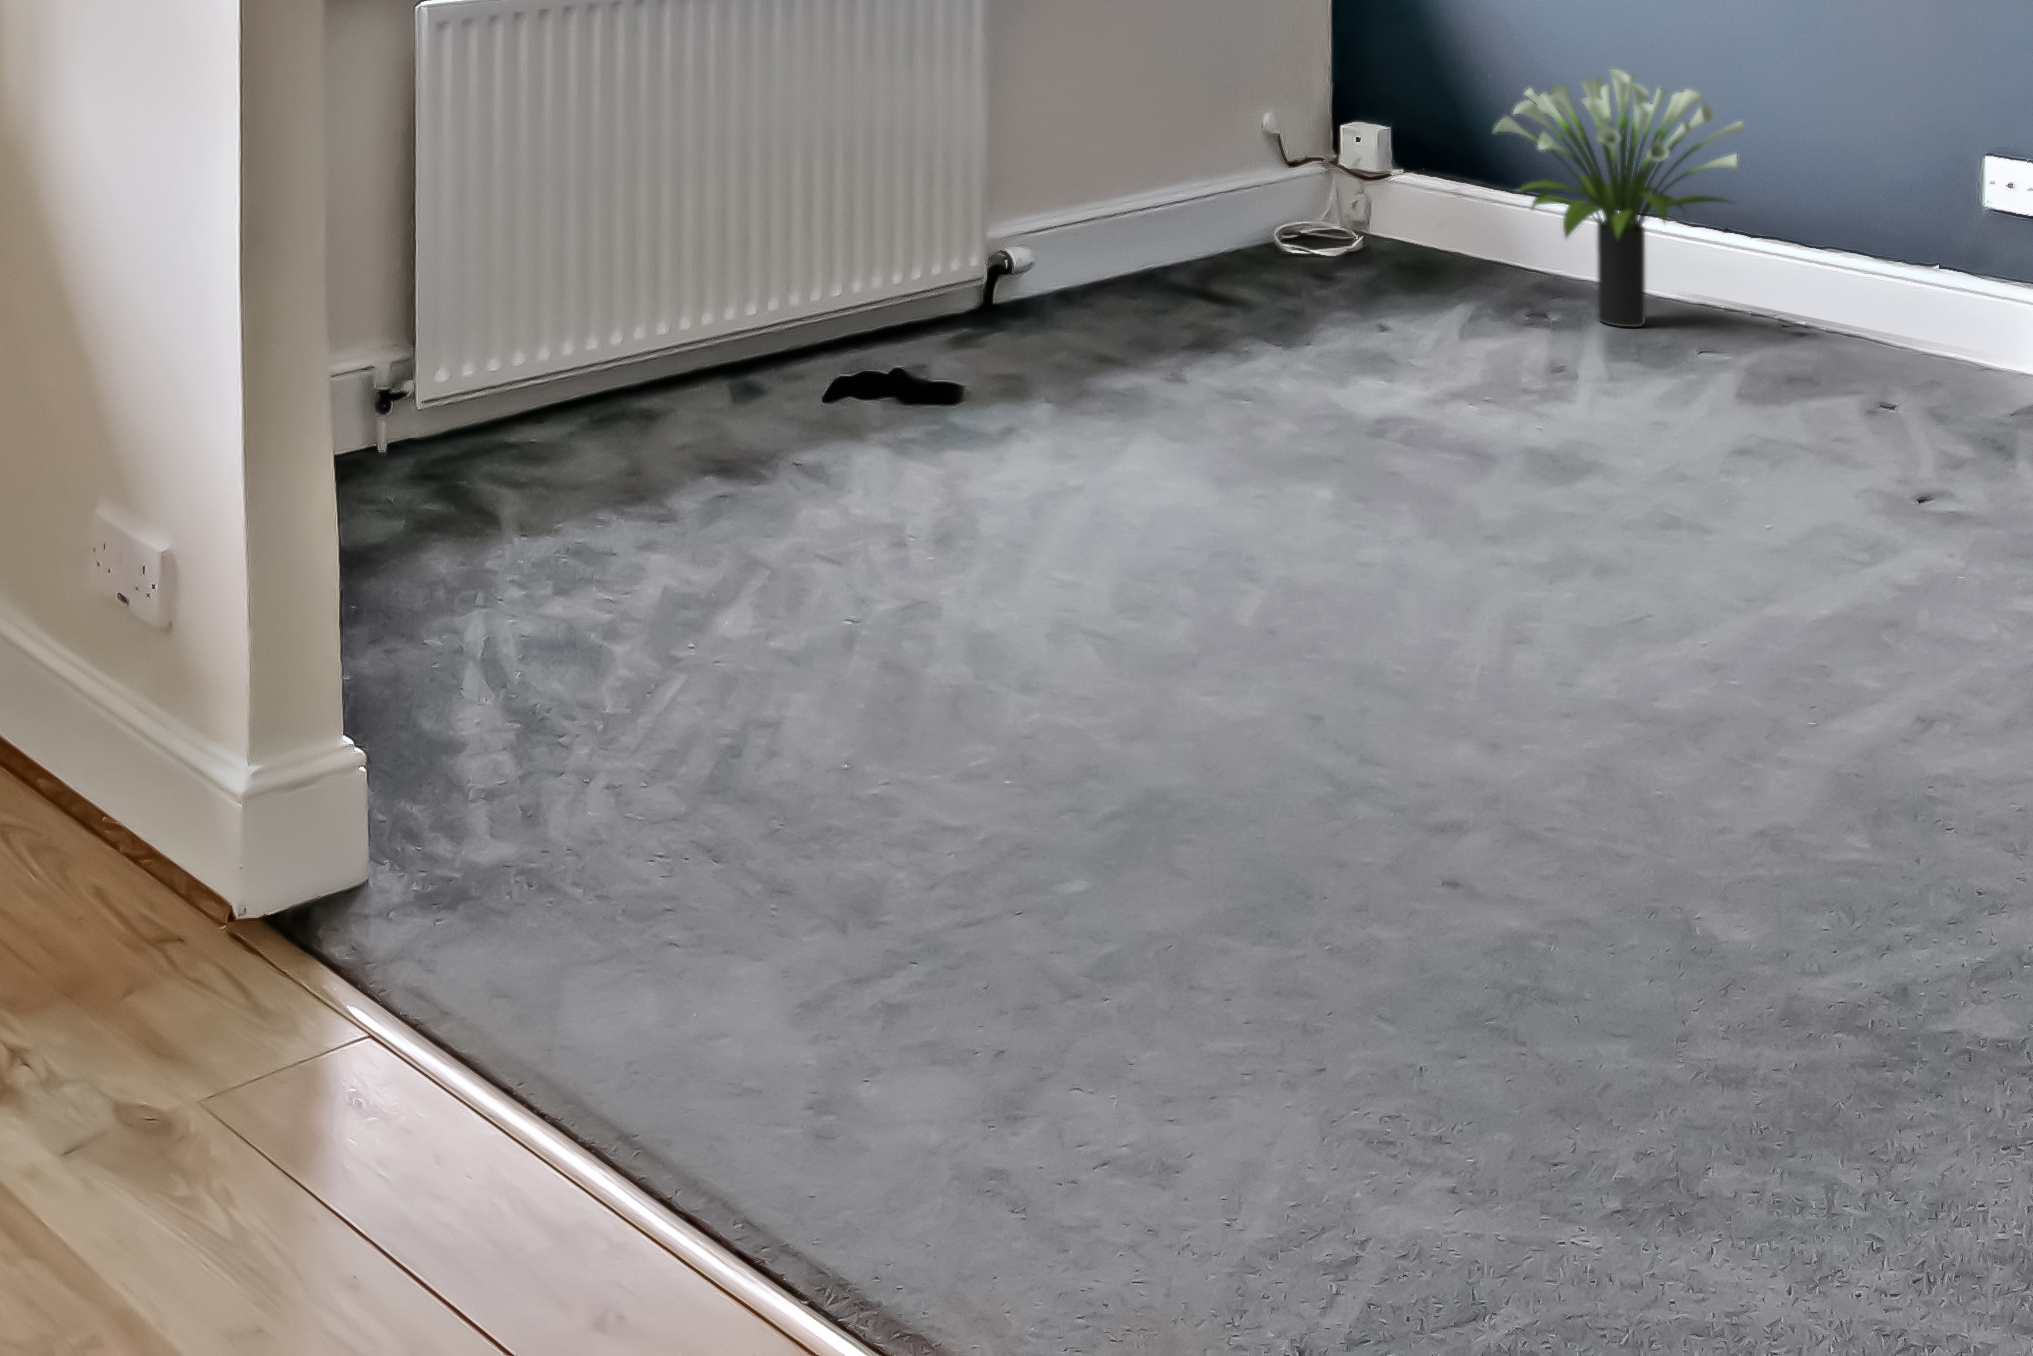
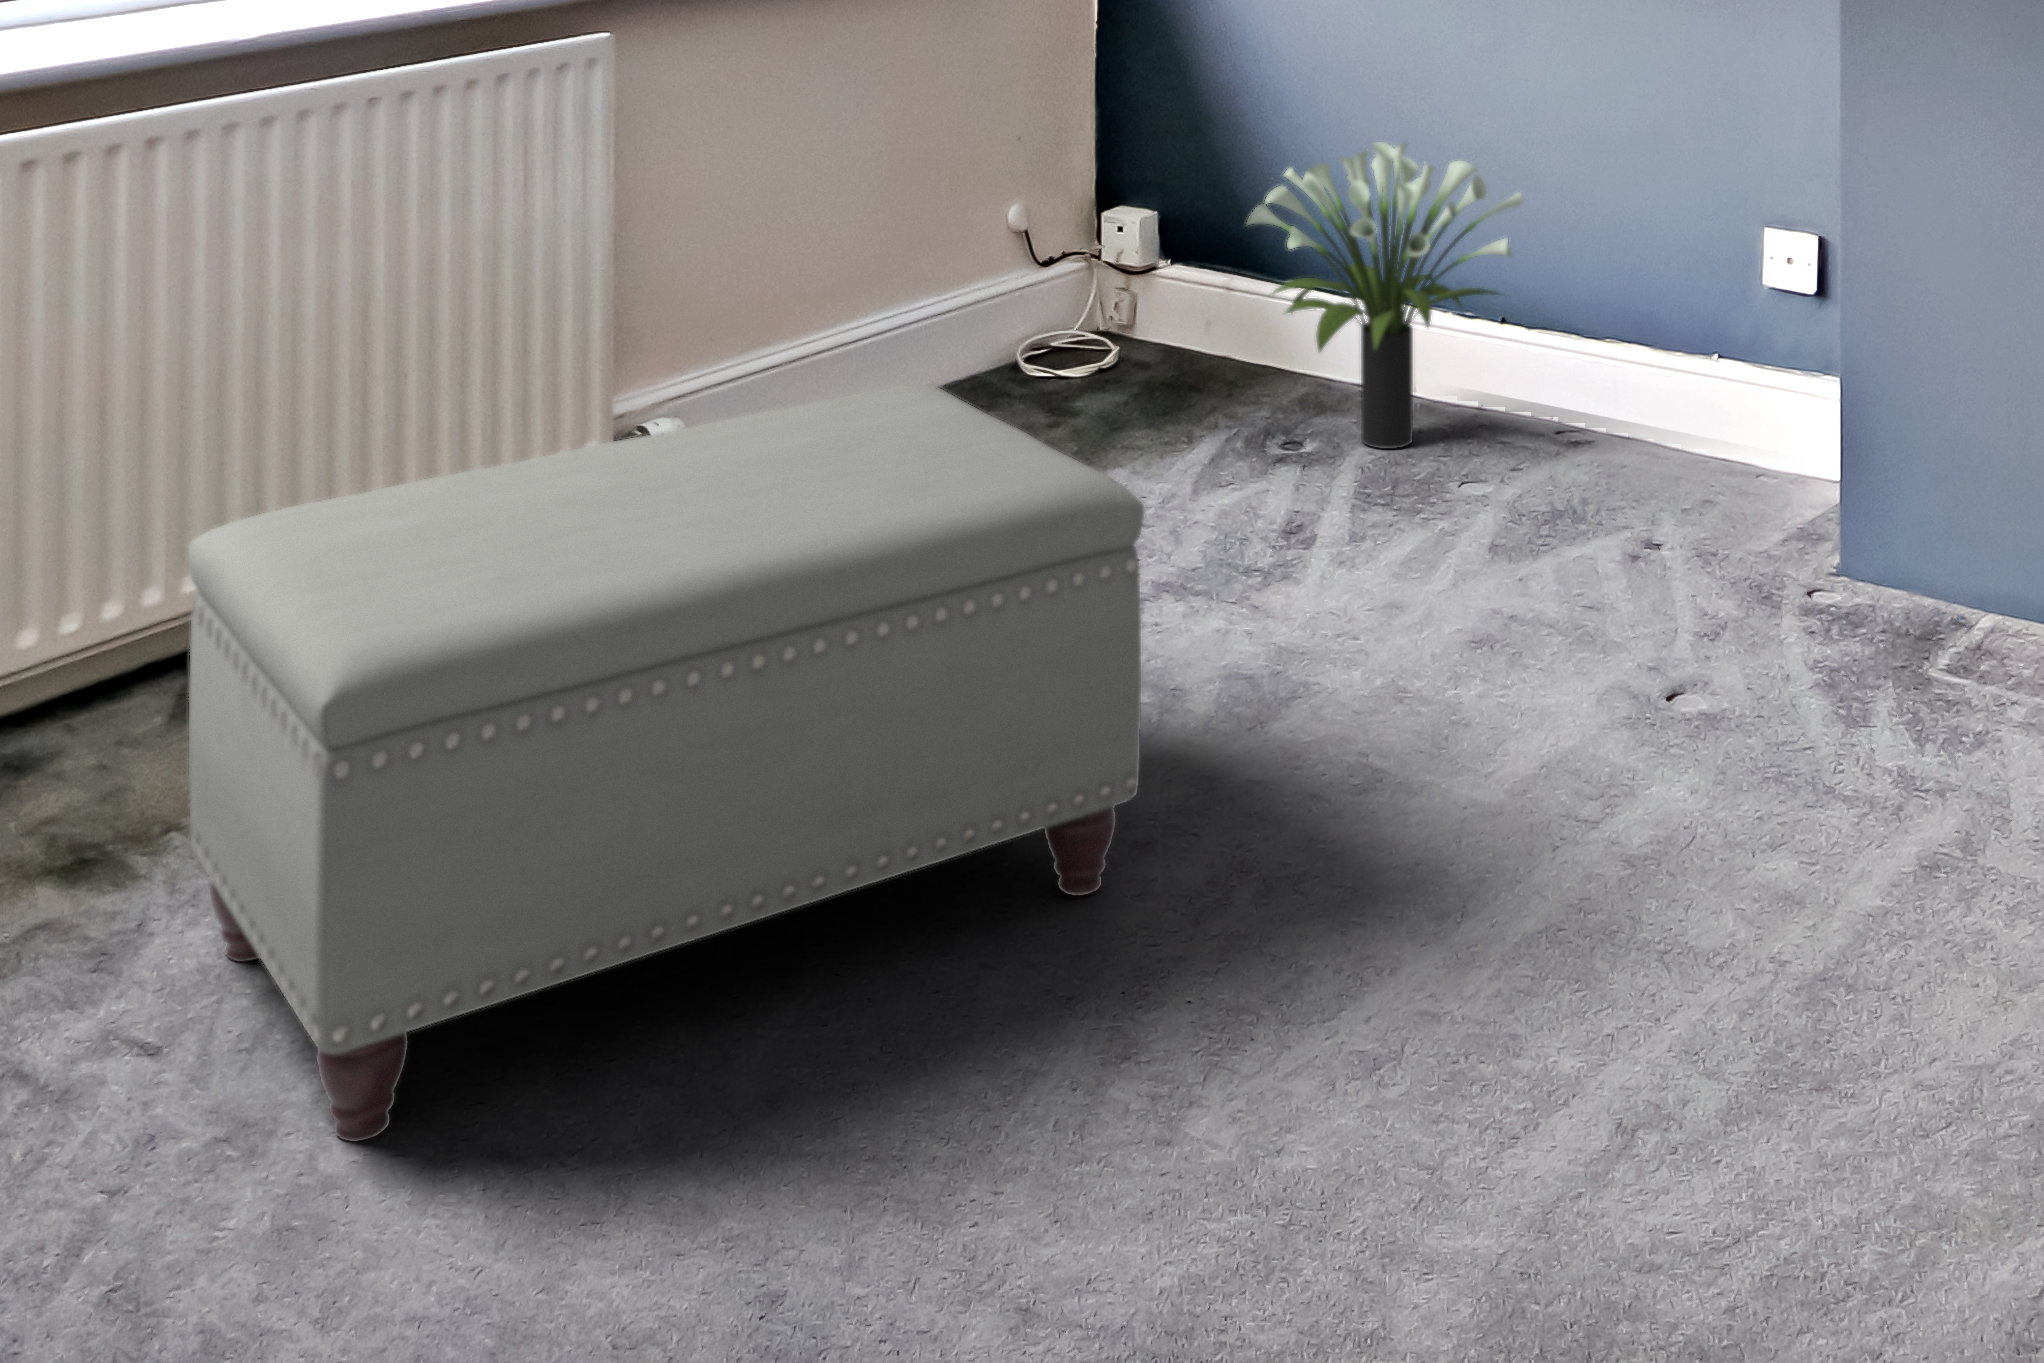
ottoman: none [830,199,1512,624] -> present [188,385,1144,1142]

